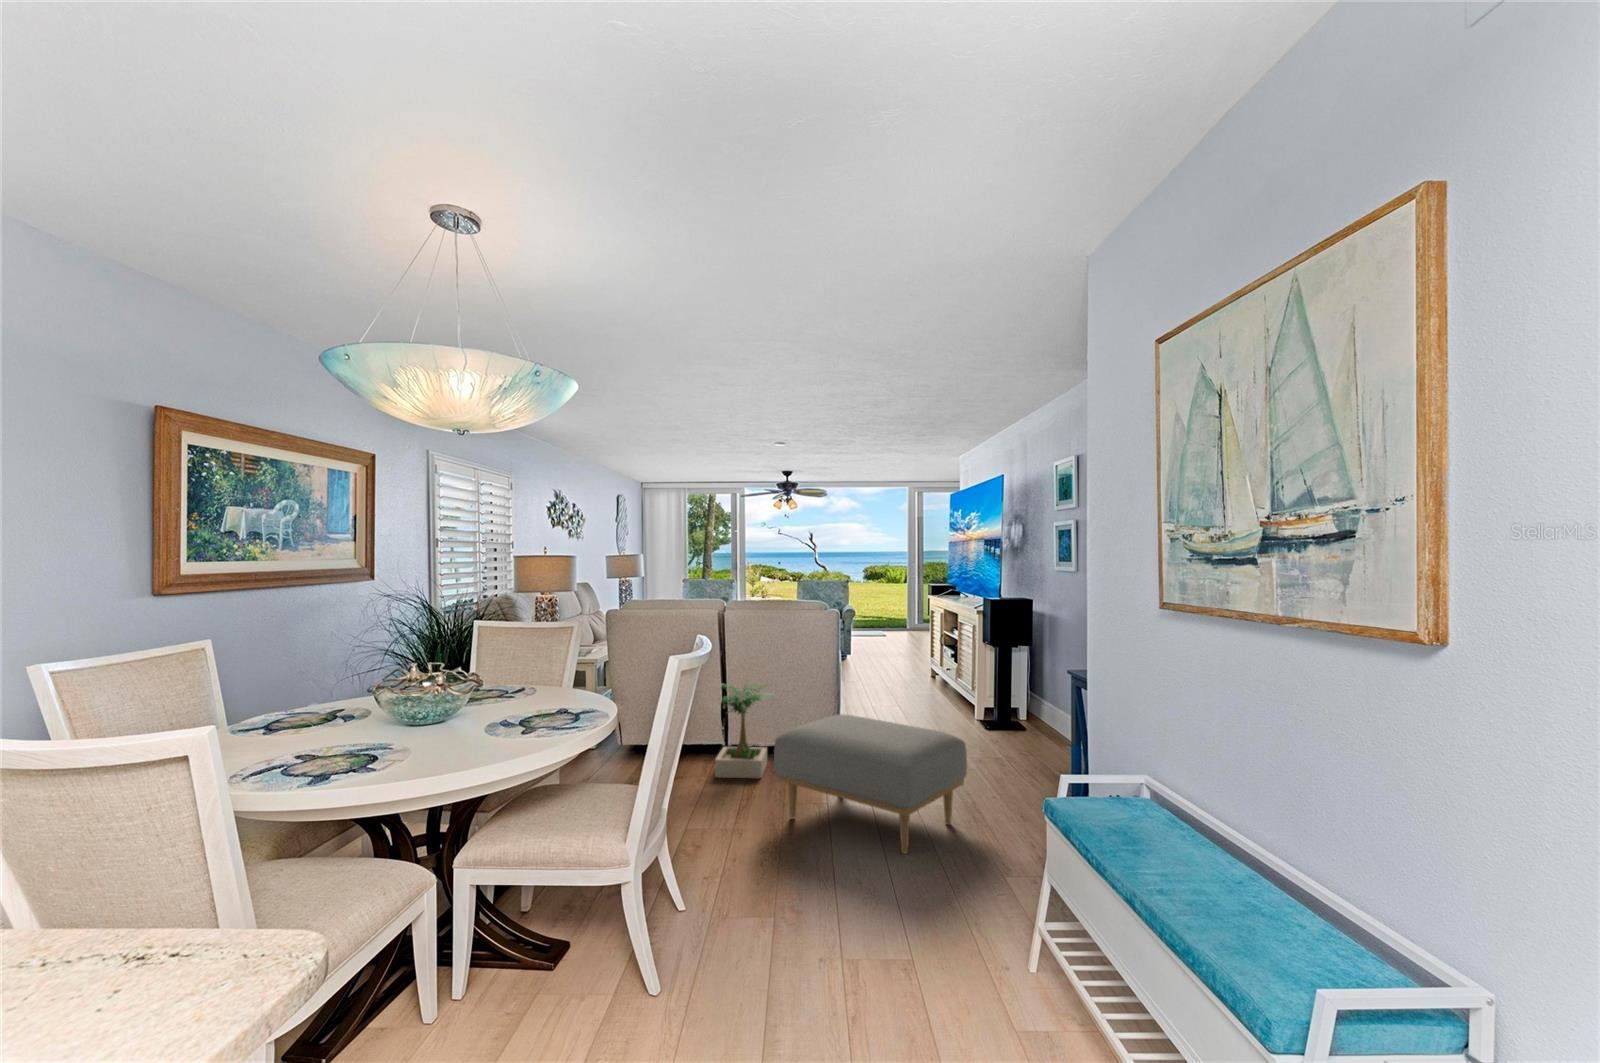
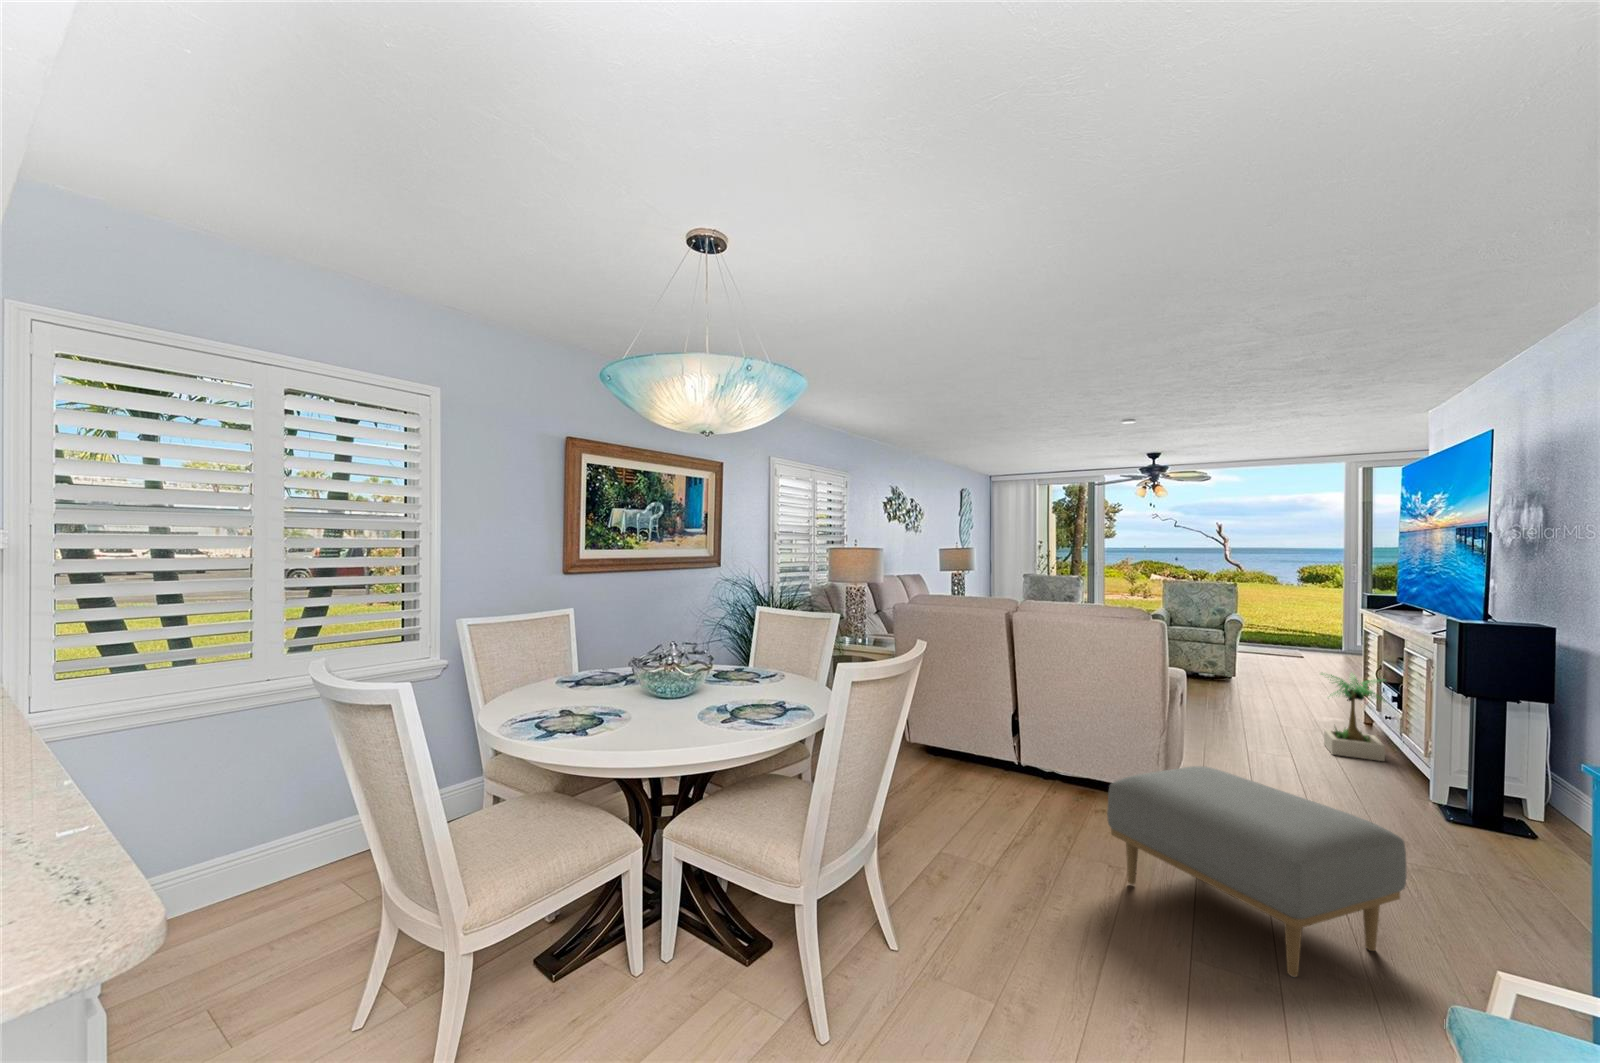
potted plant: present [715,684,773,778] -> present [1322,674,1385,761]

